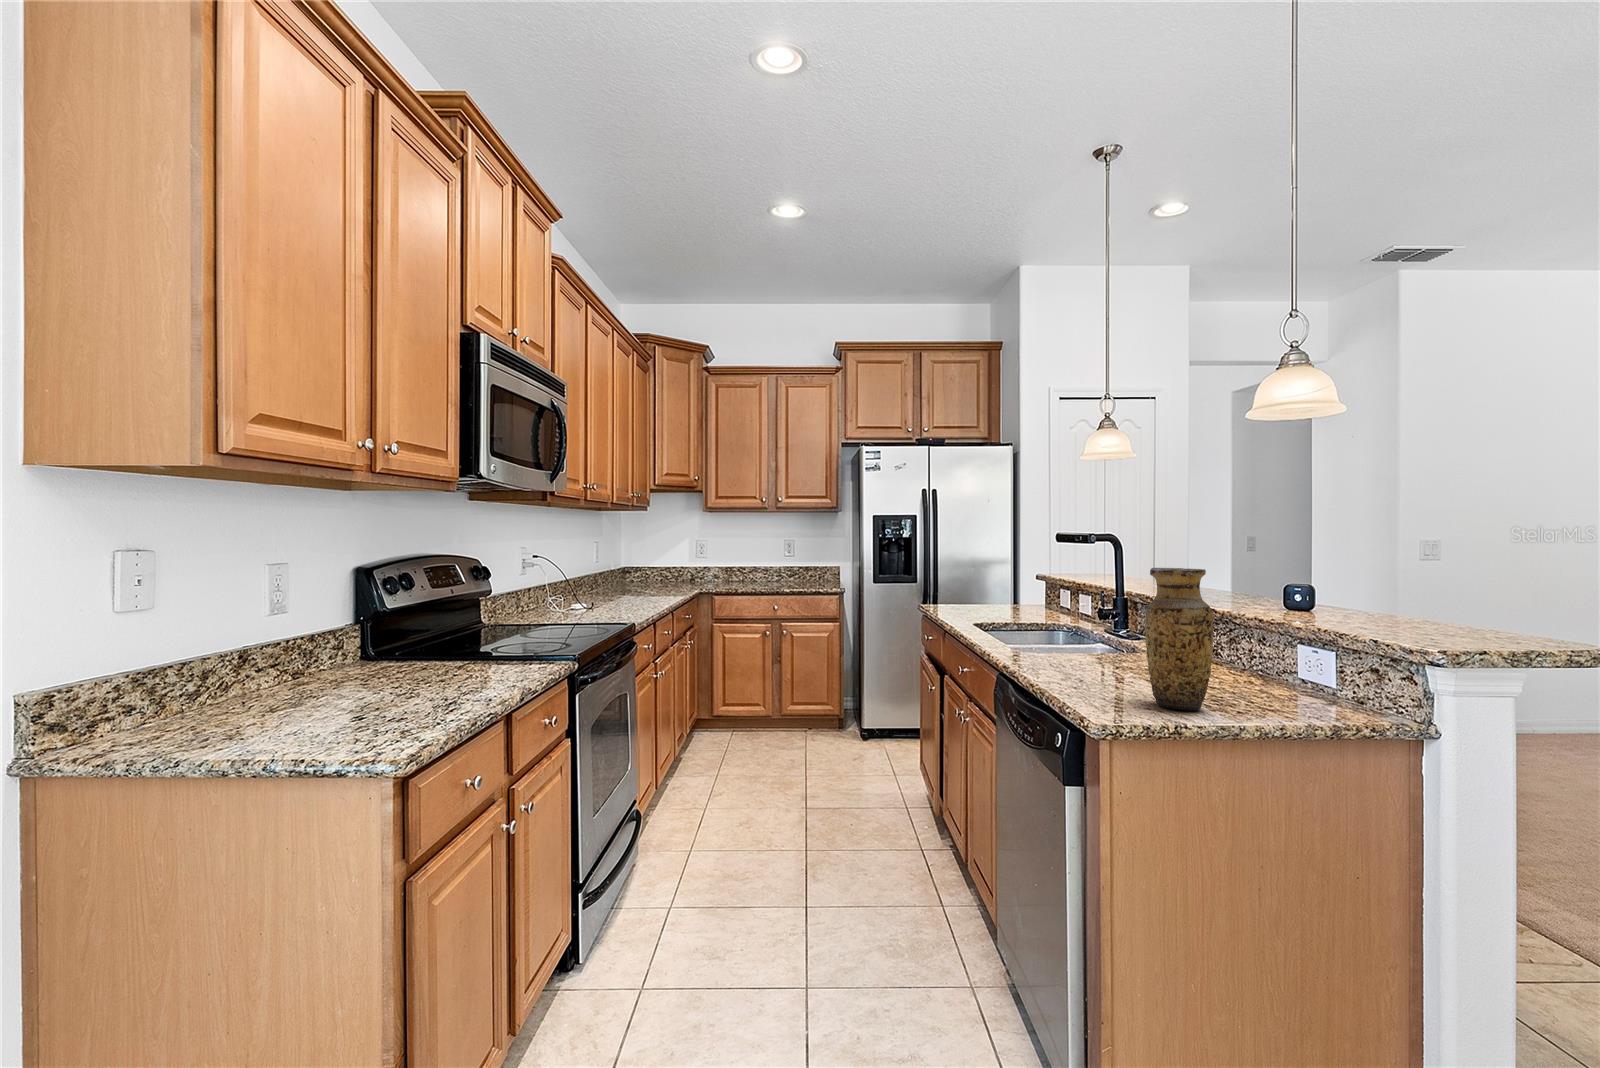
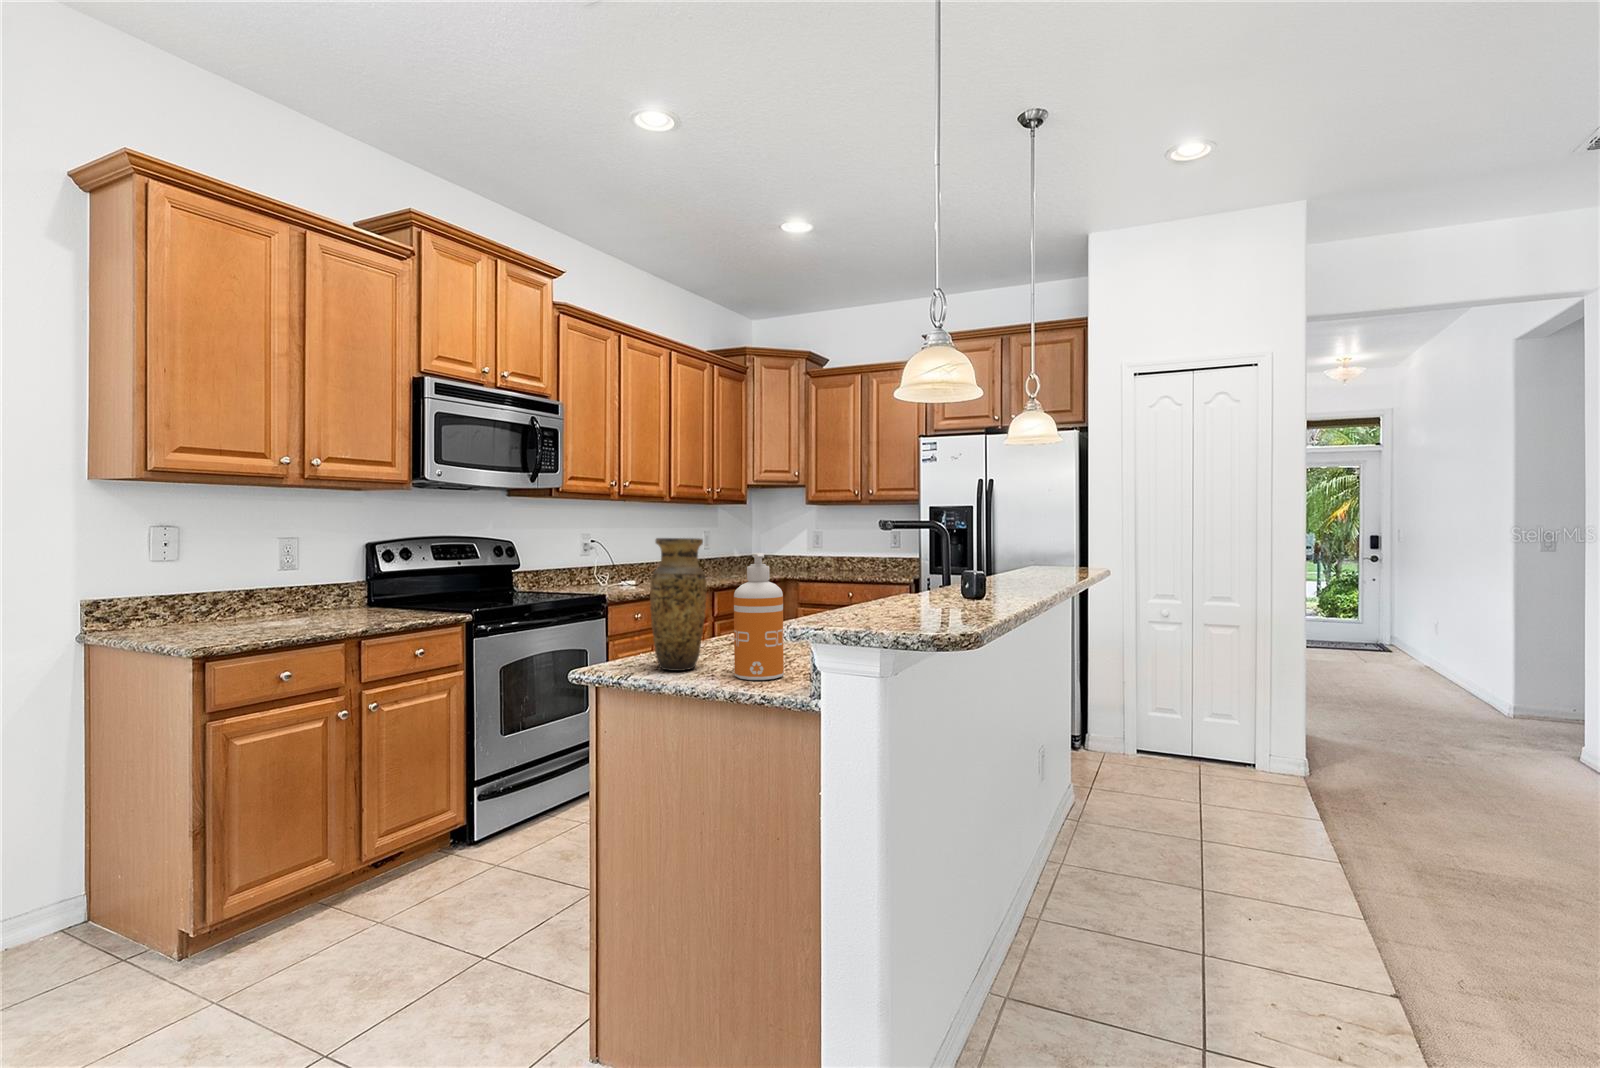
soap dispenser: none [1241,583,1299,712] -> present [734,553,784,680]

